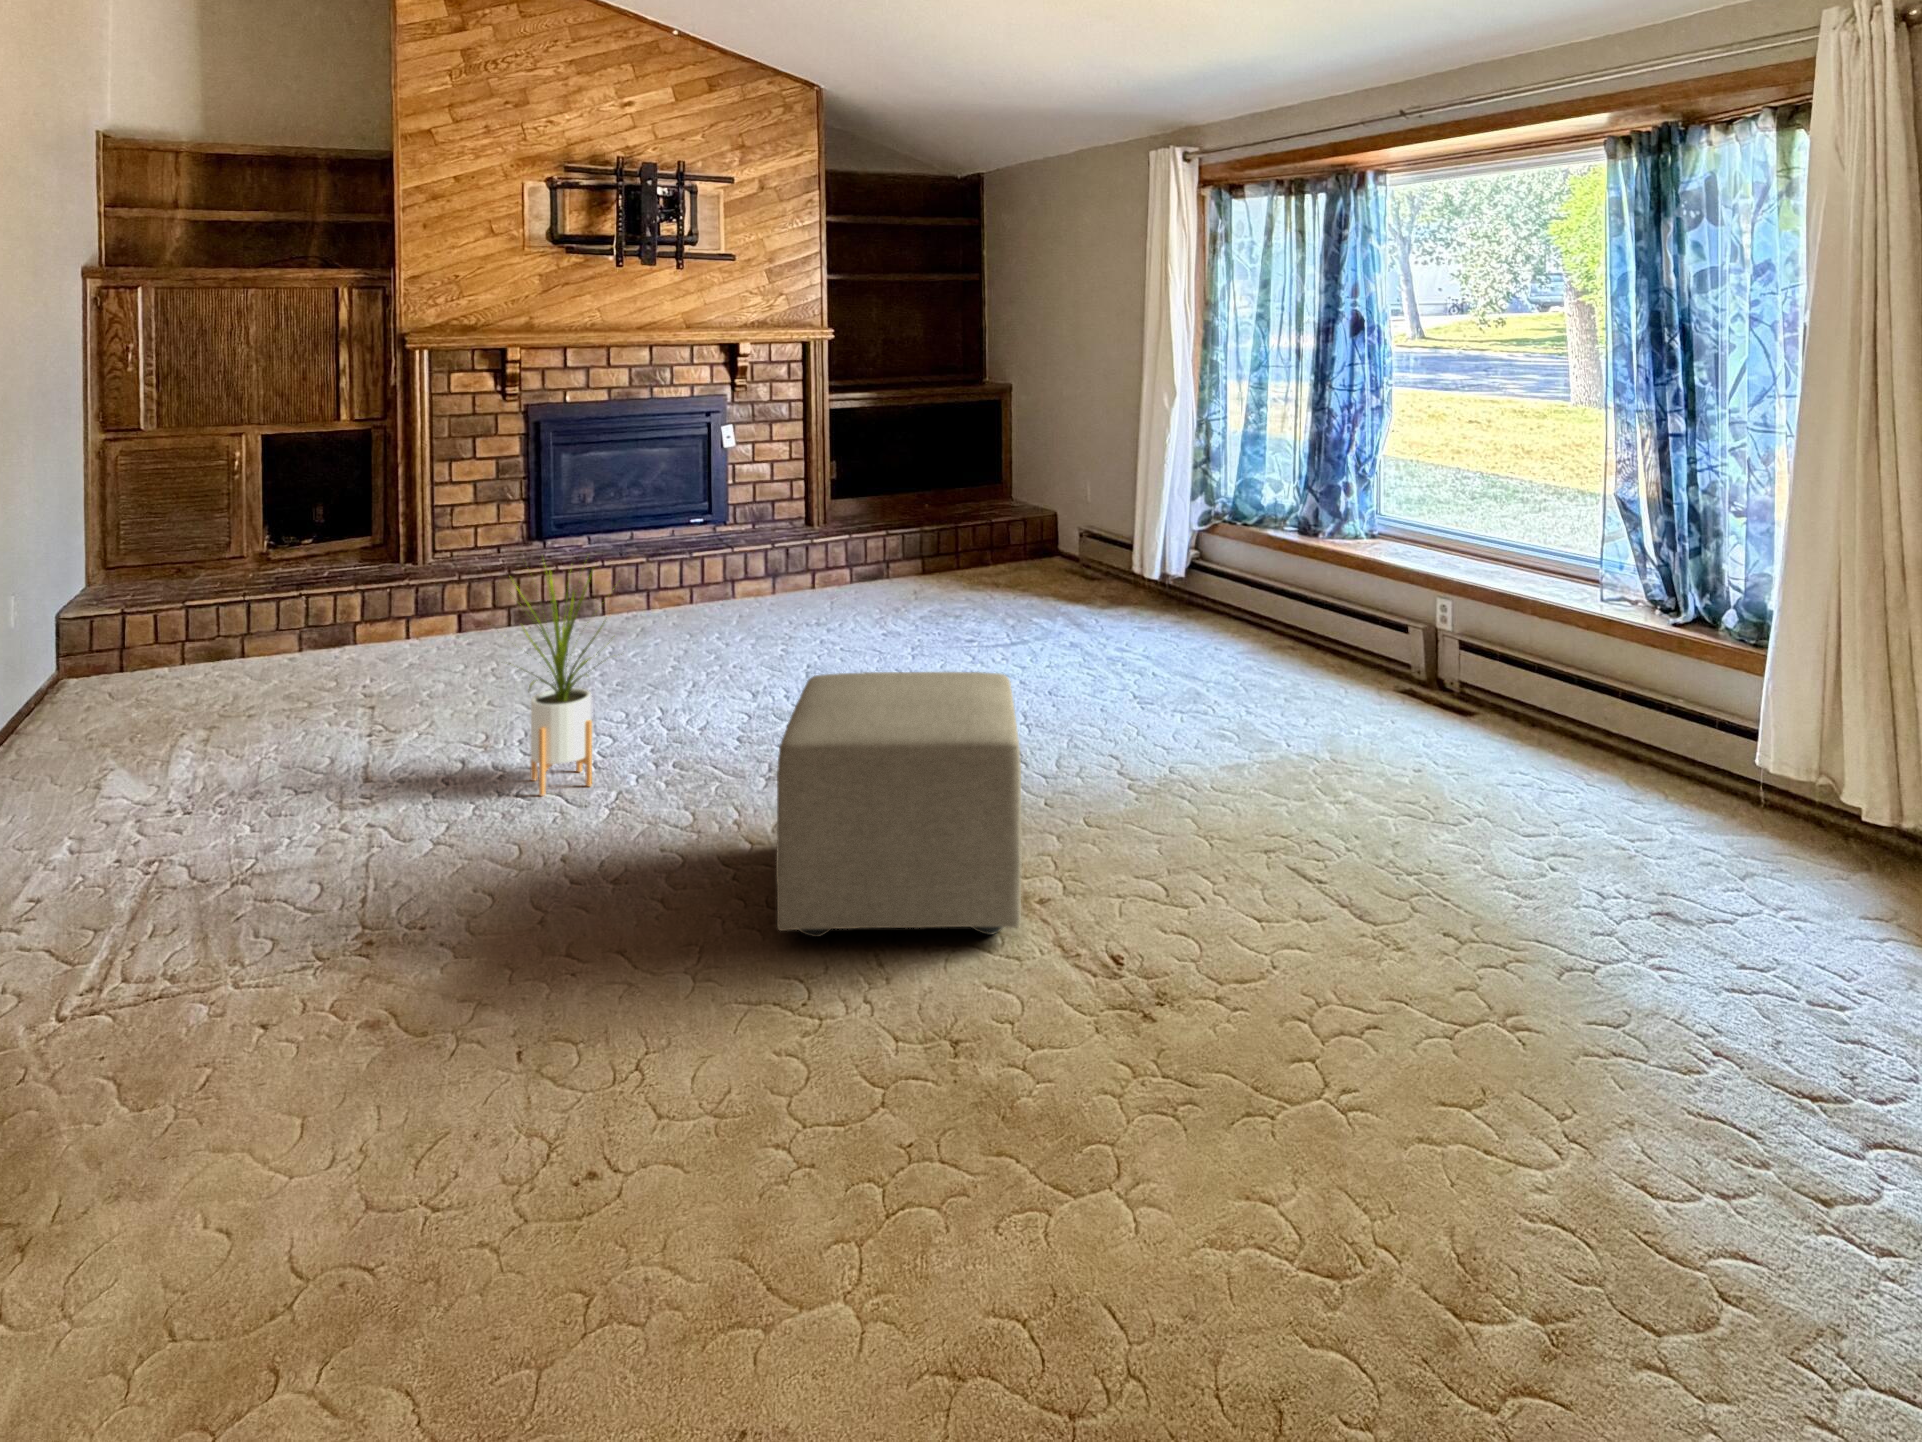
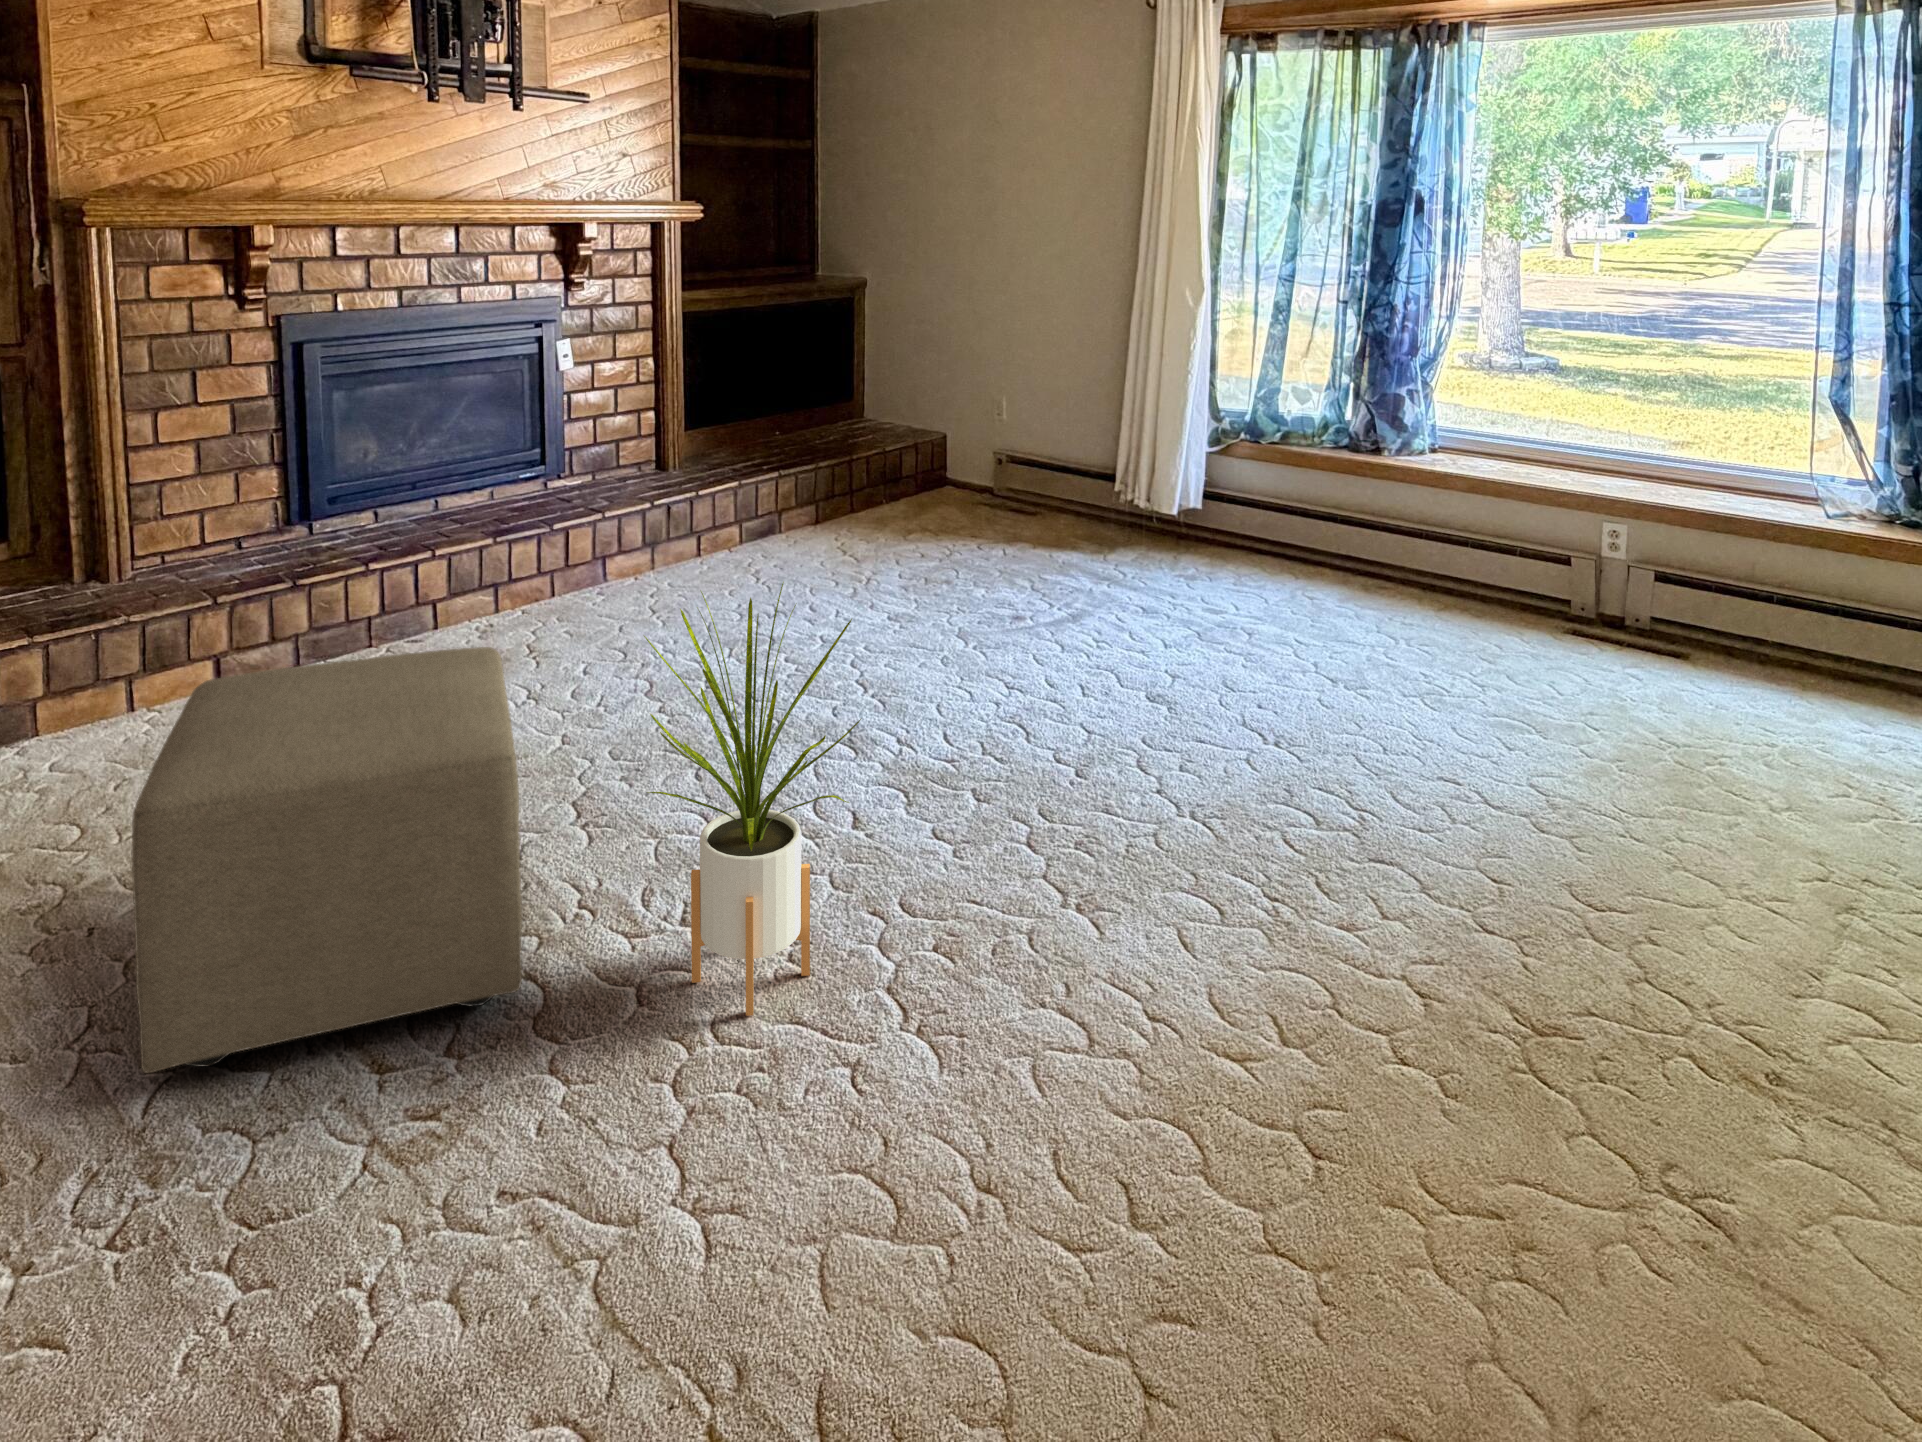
ottoman: present [776,672,1022,937] -> present [131,647,522,1073]

